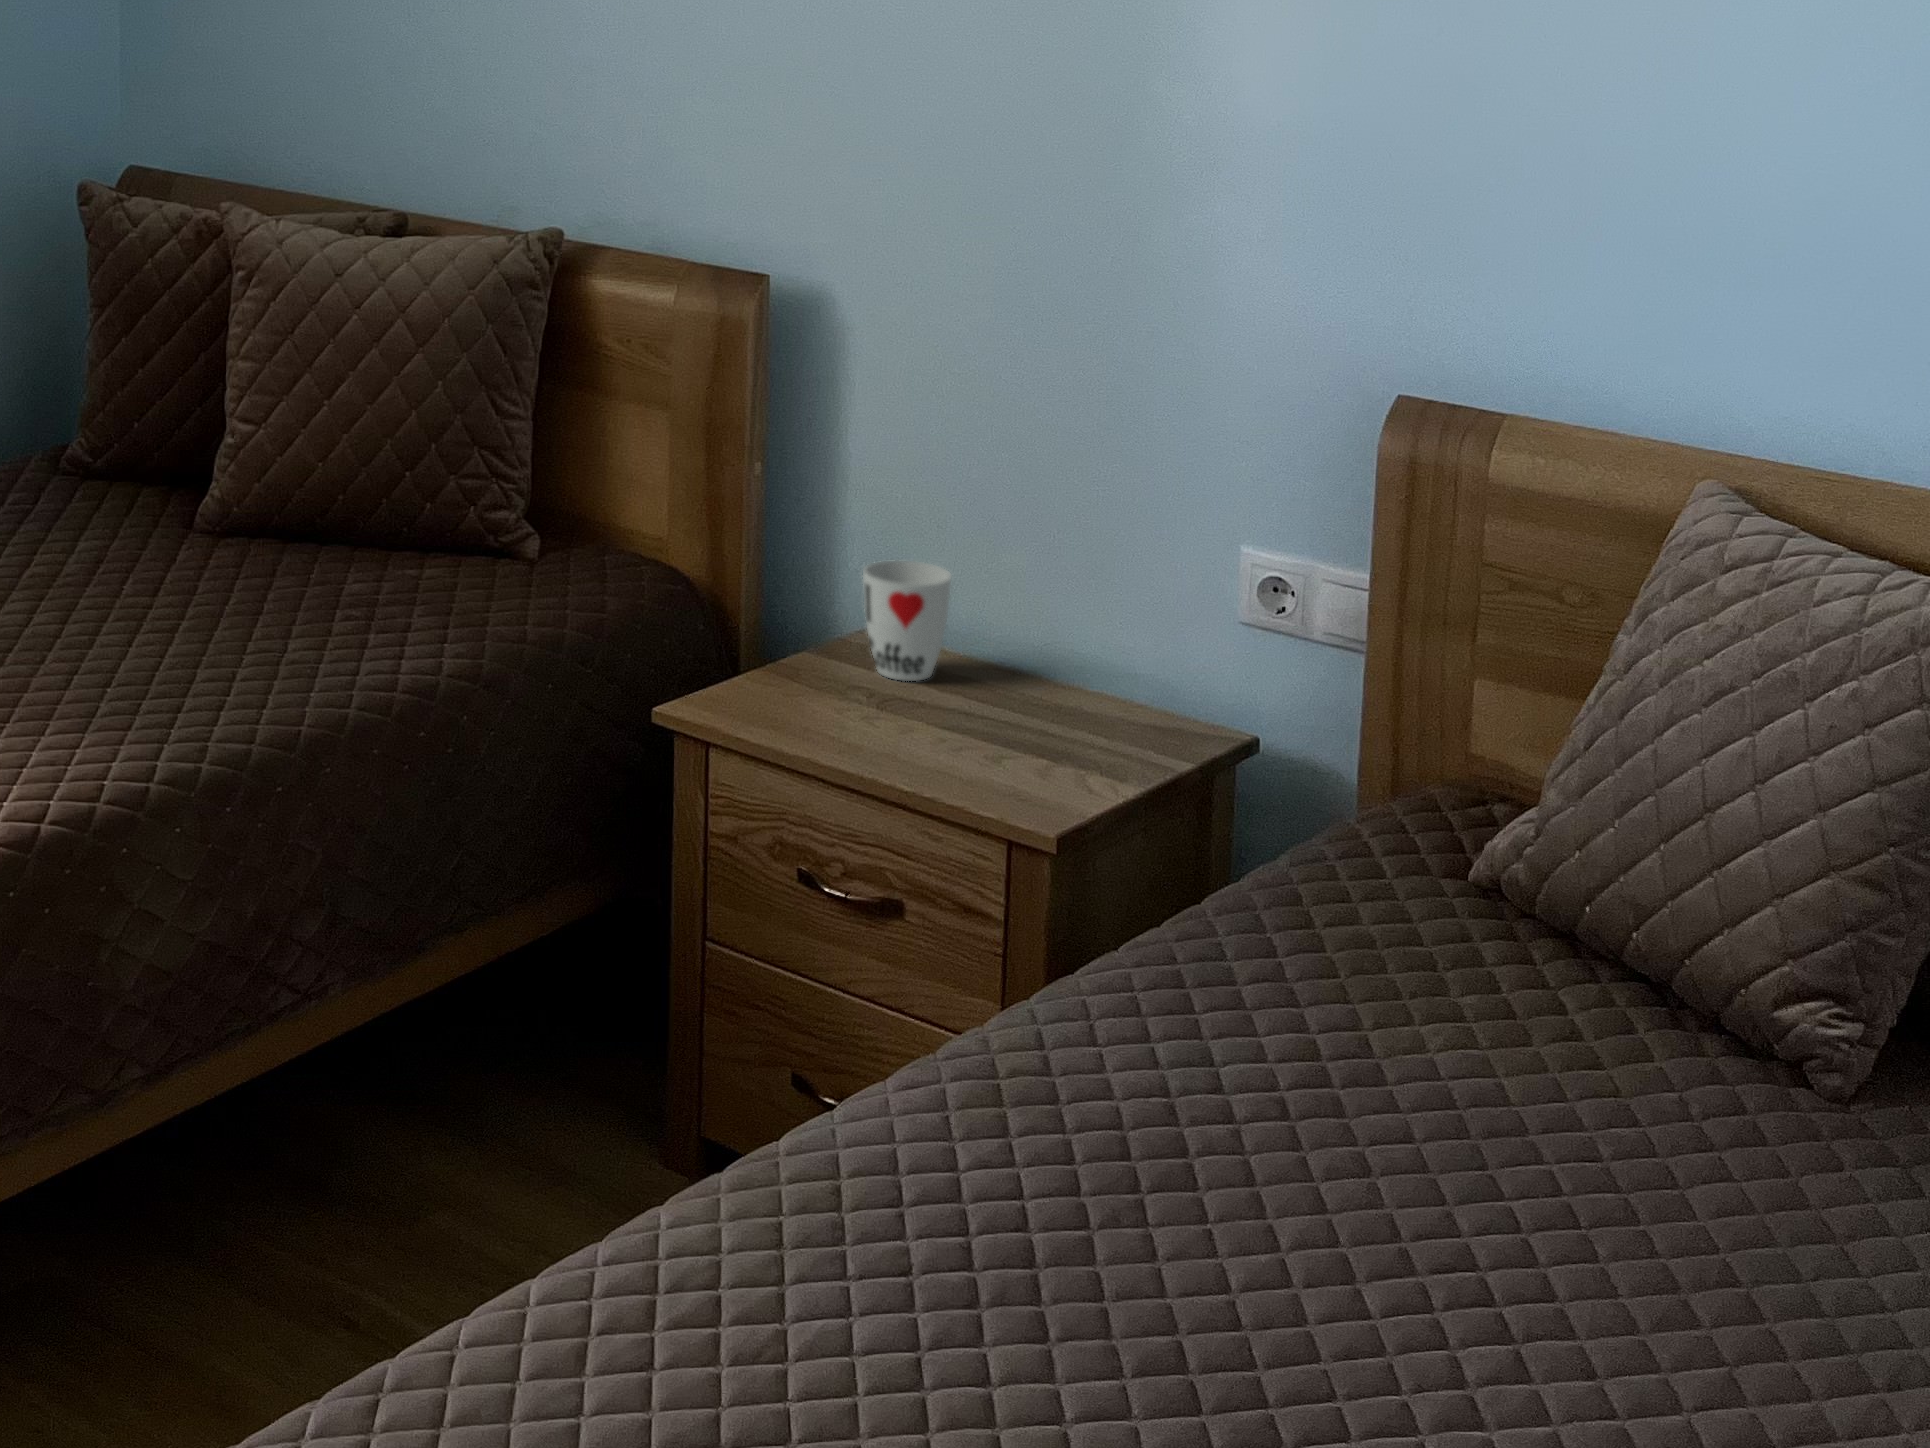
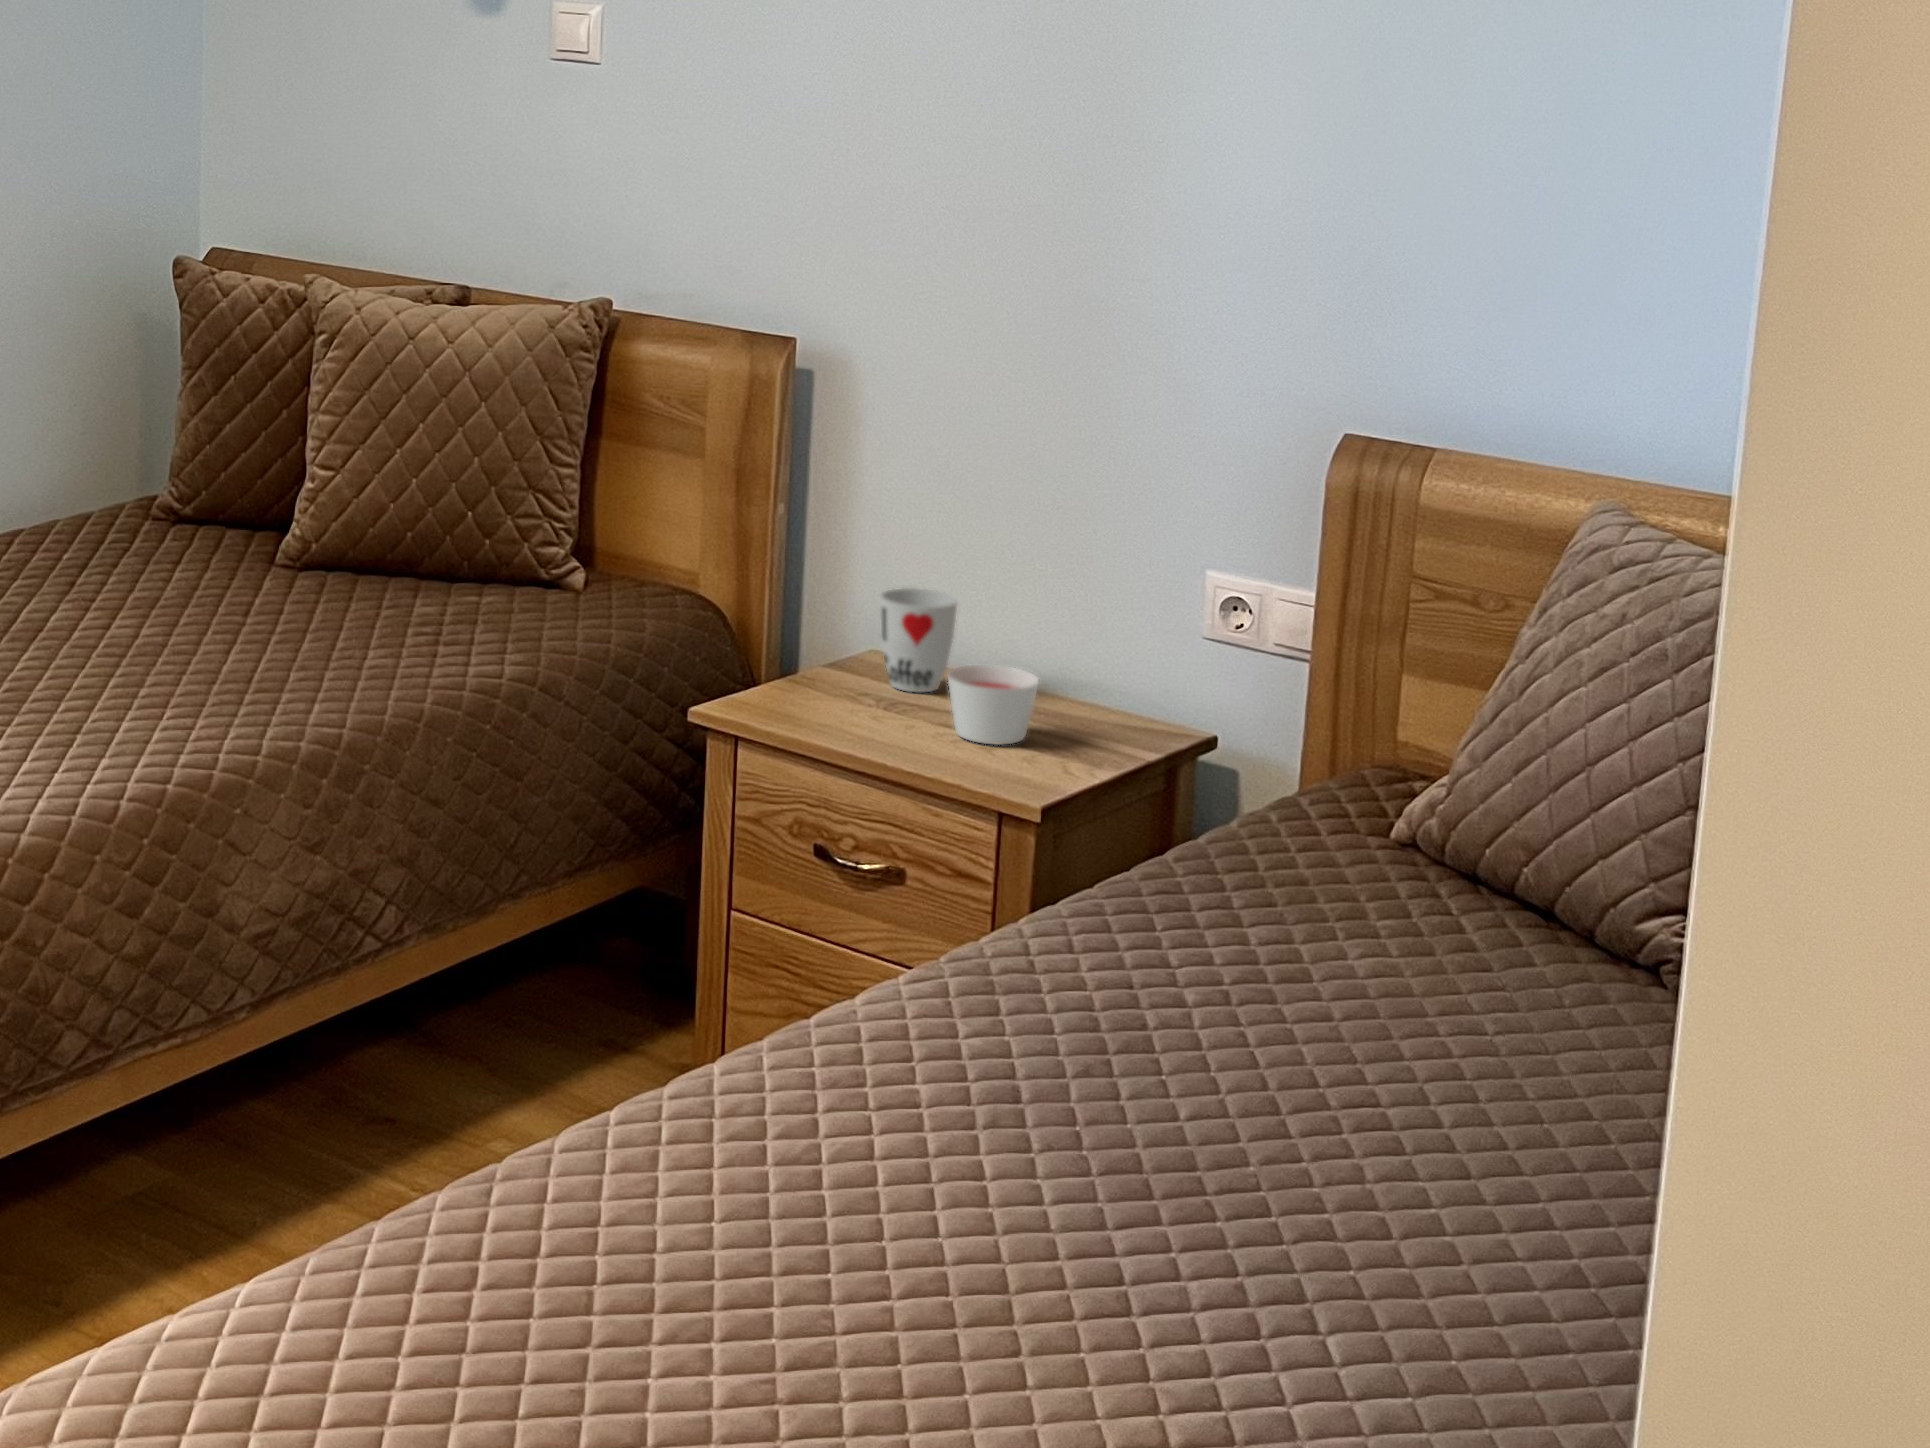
candle: none [941,655,1046,751] -> present [947,665,1039,745]

